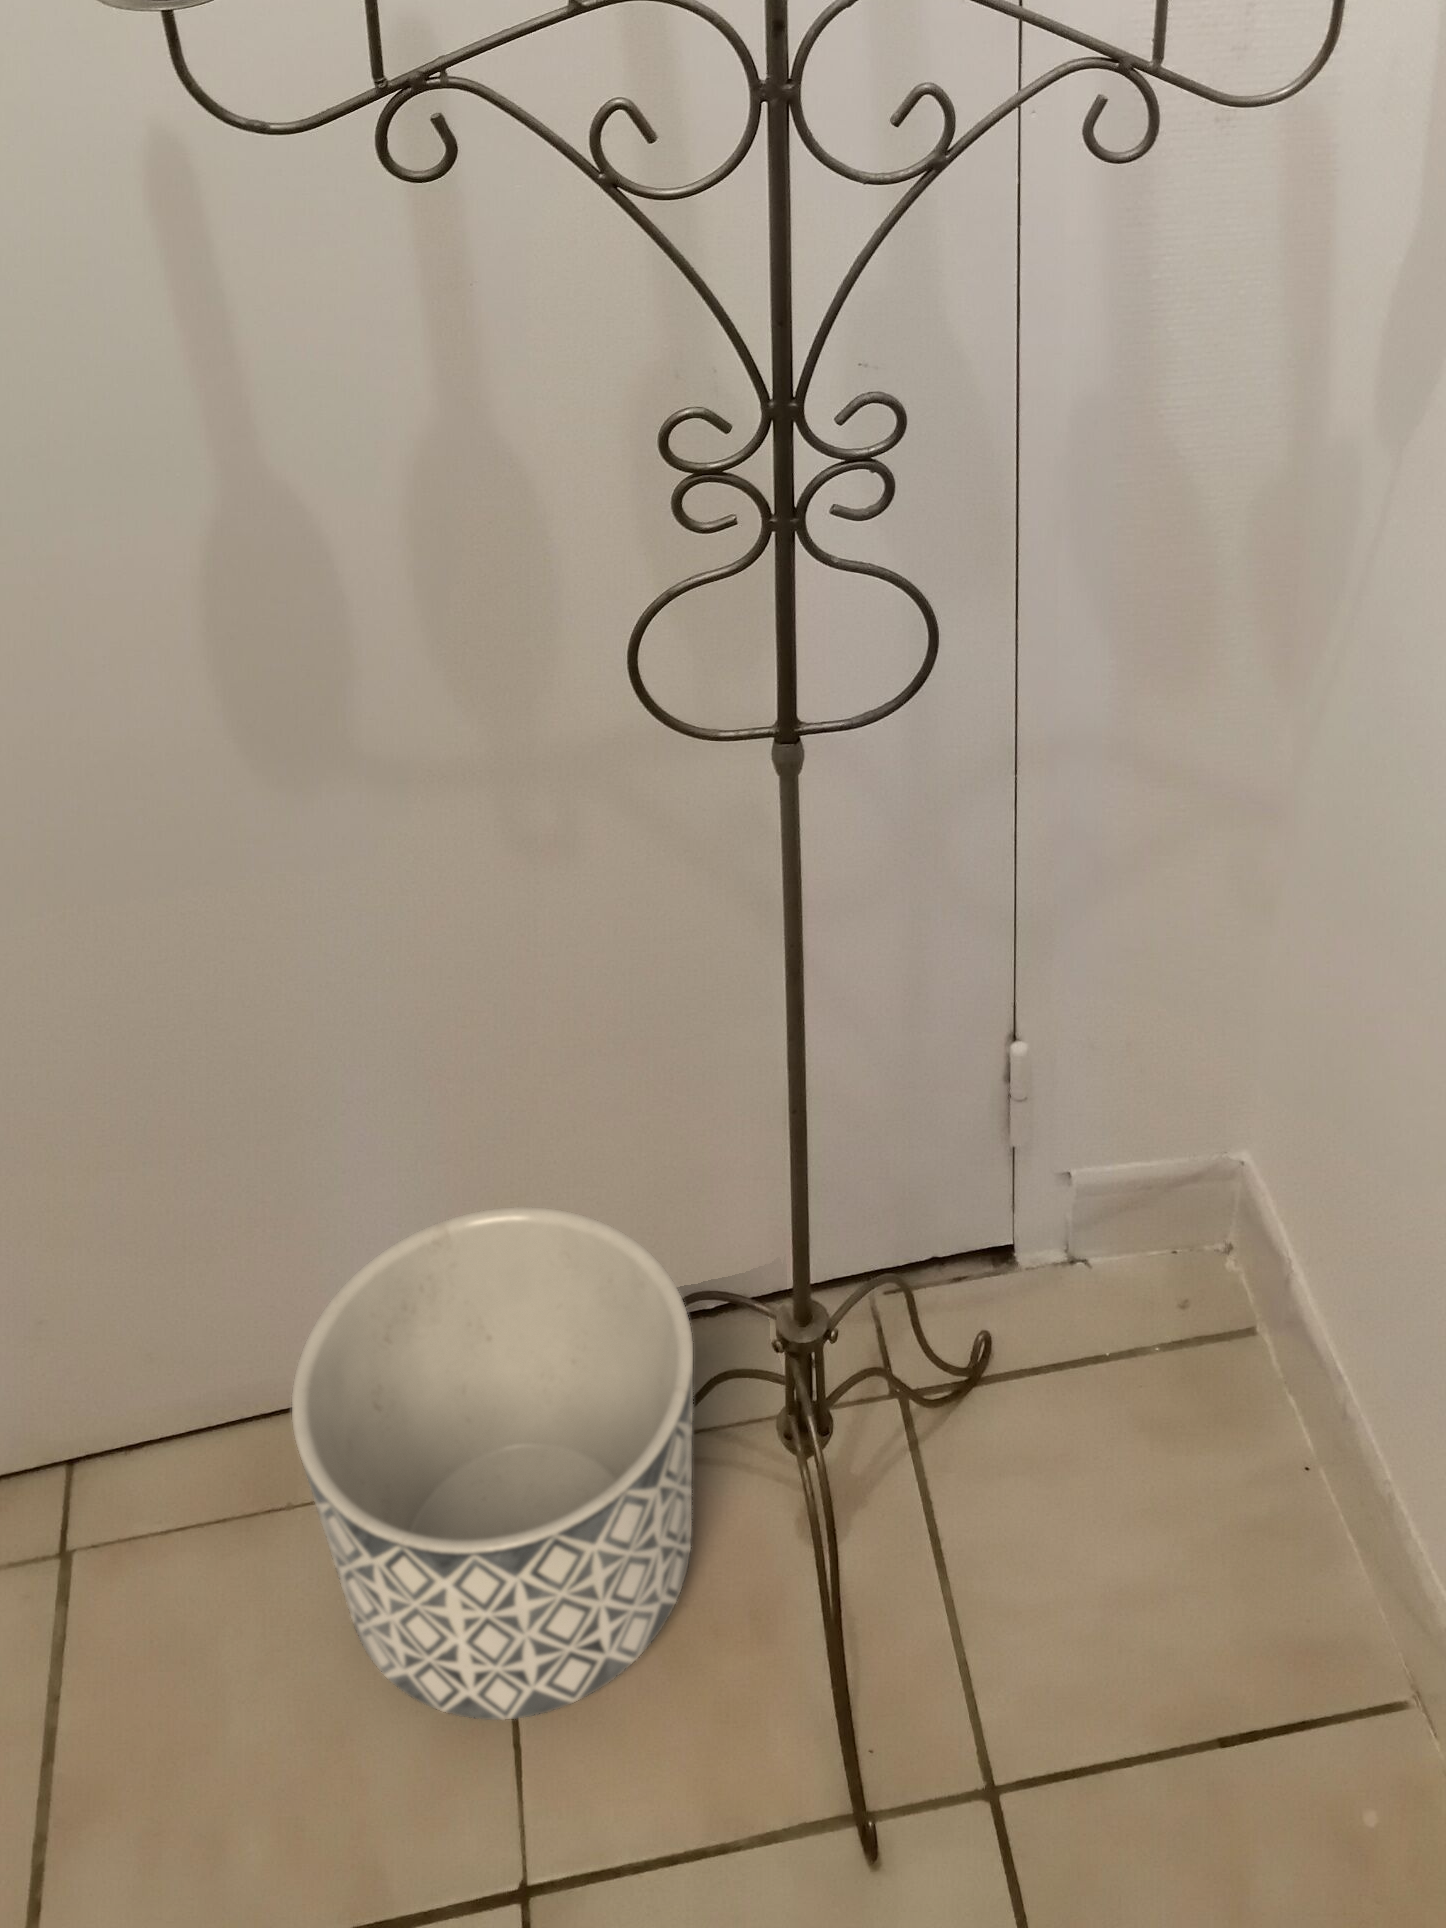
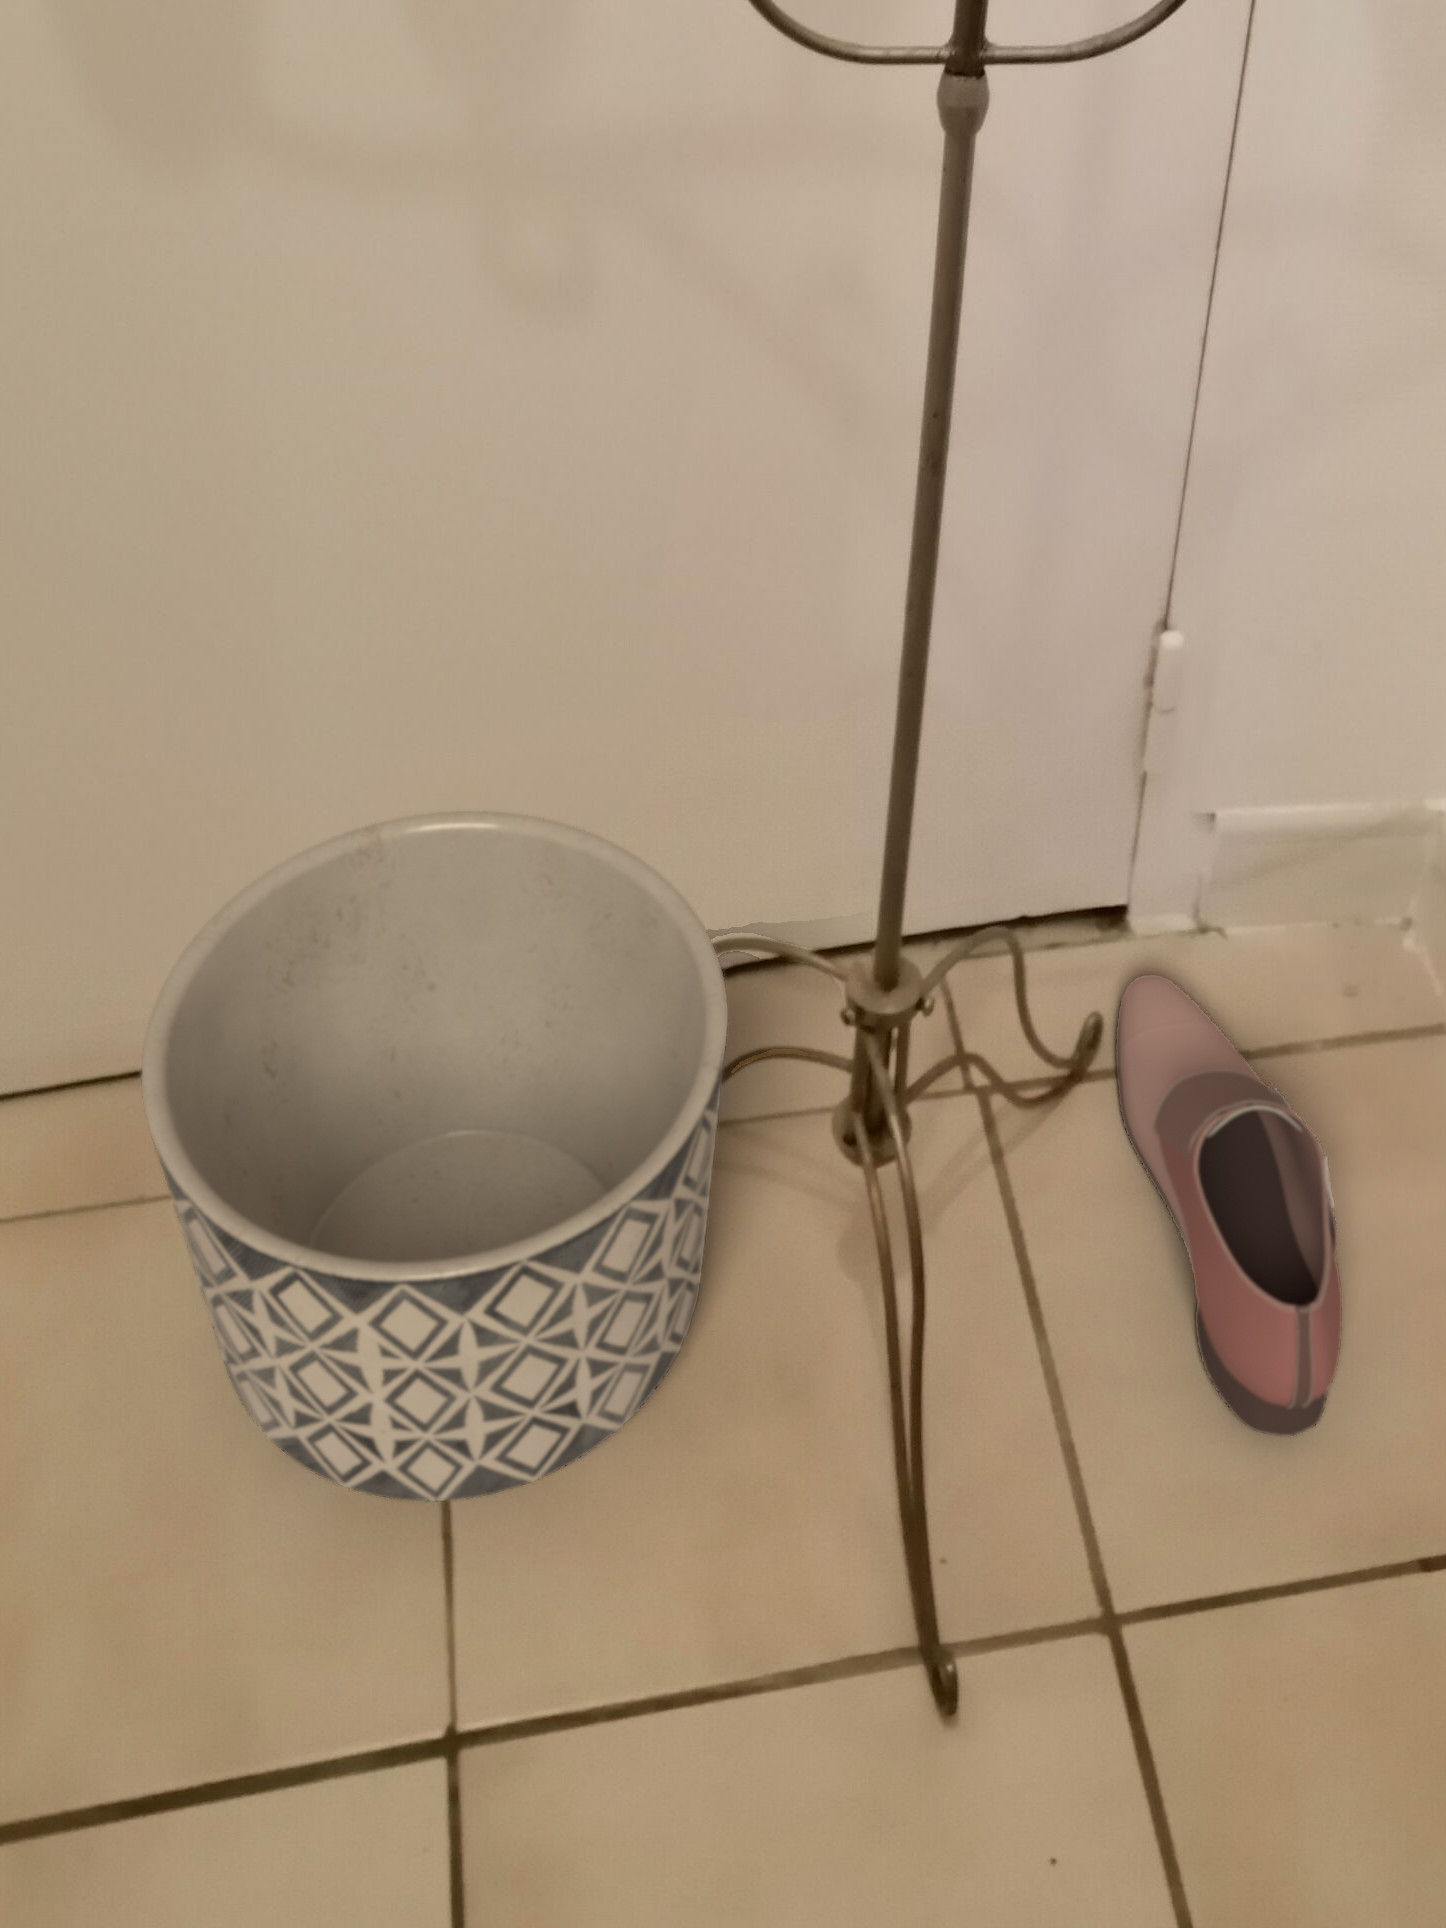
shoe: none [1000,1299,1154,1650] -> present [1115,975,1342,1436]

